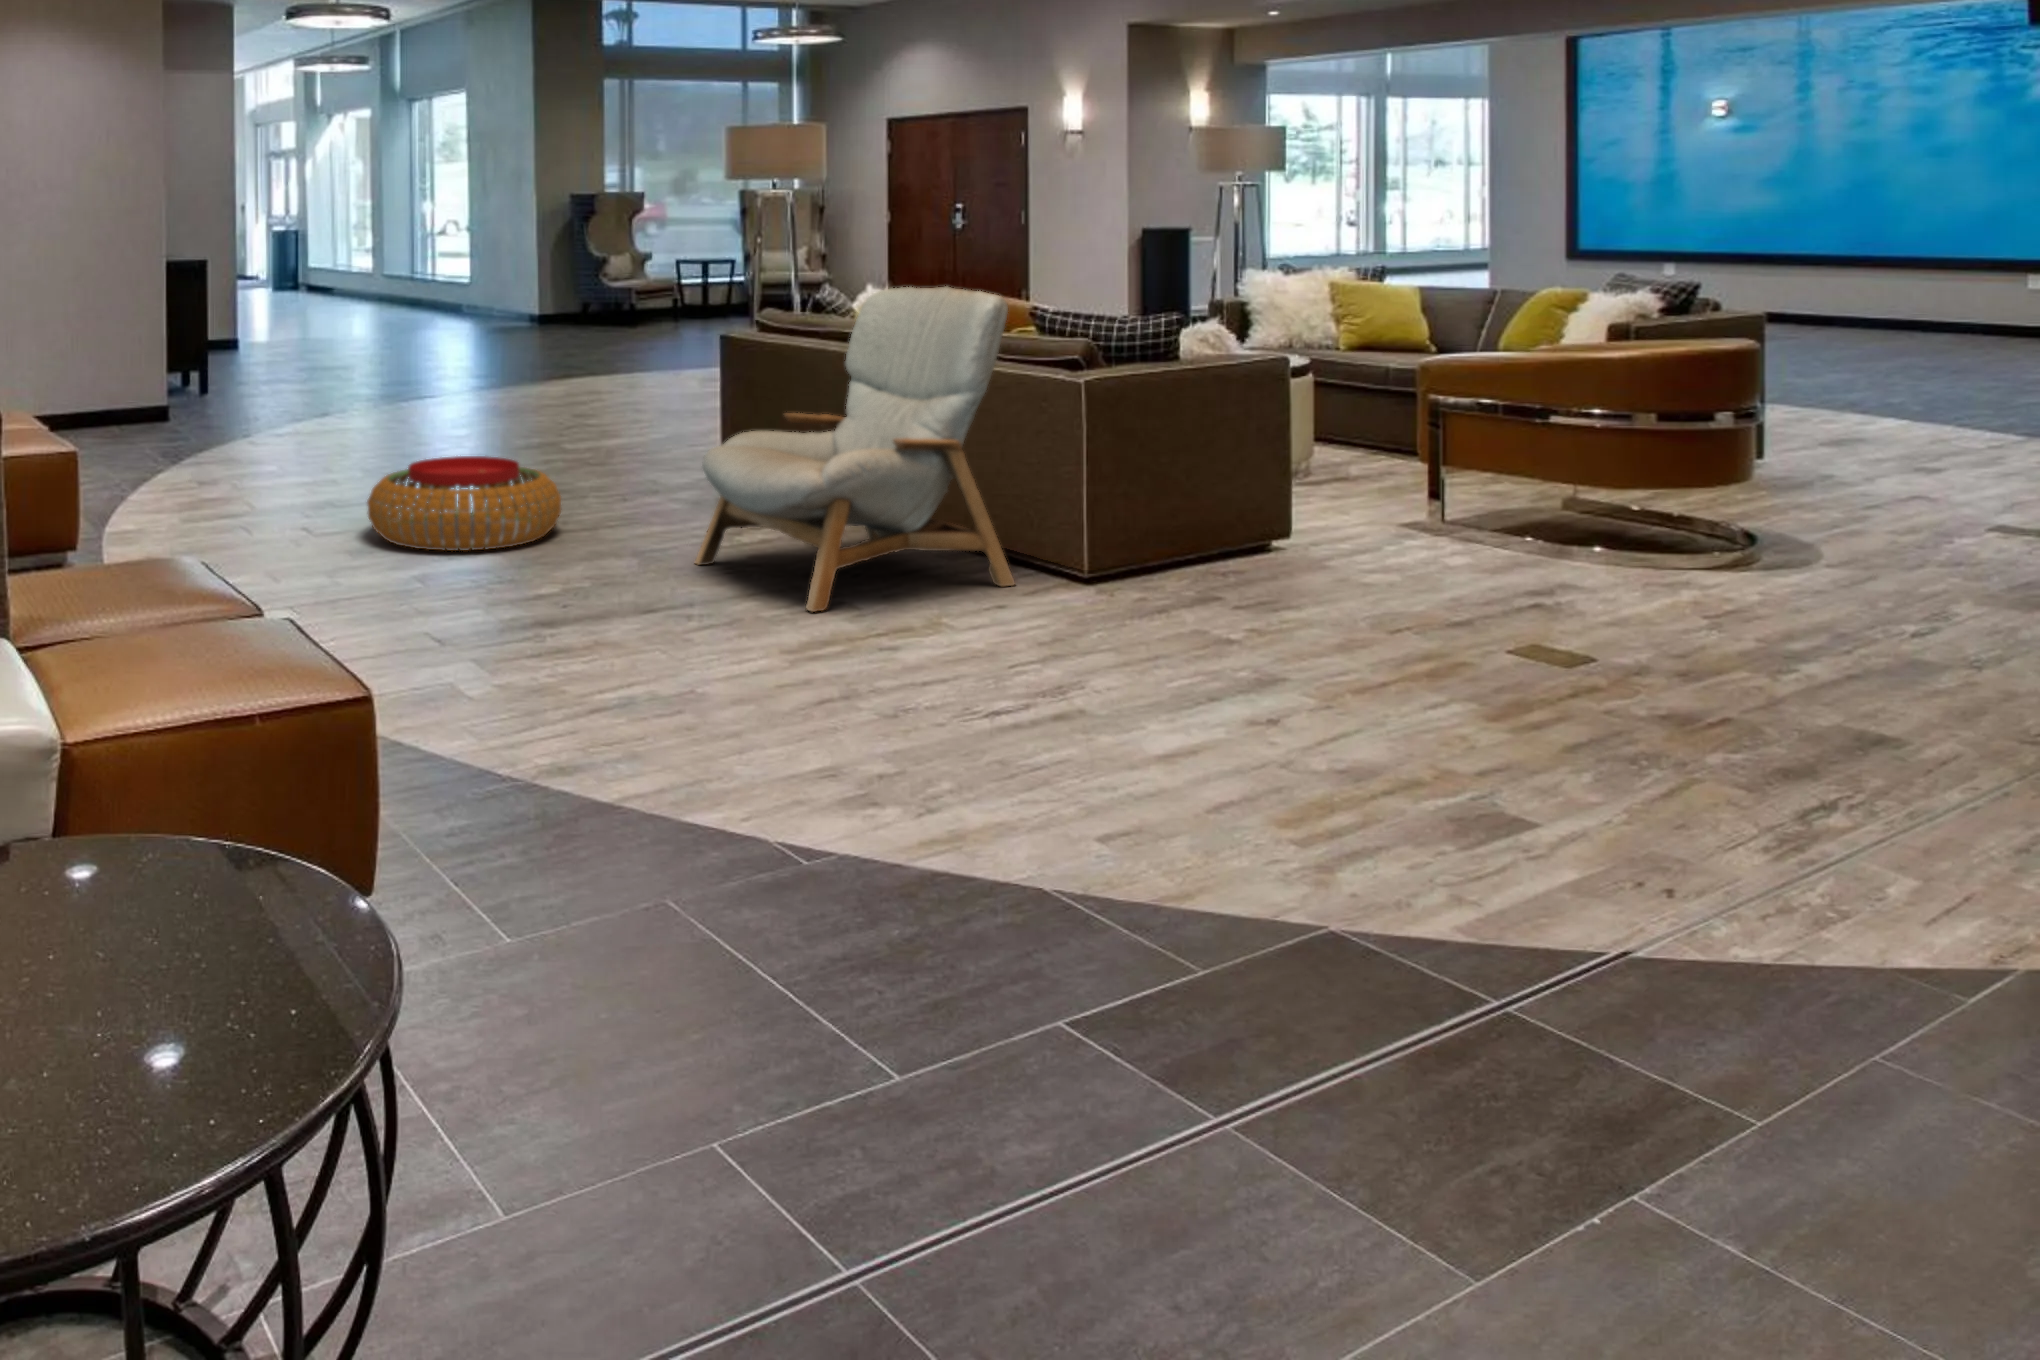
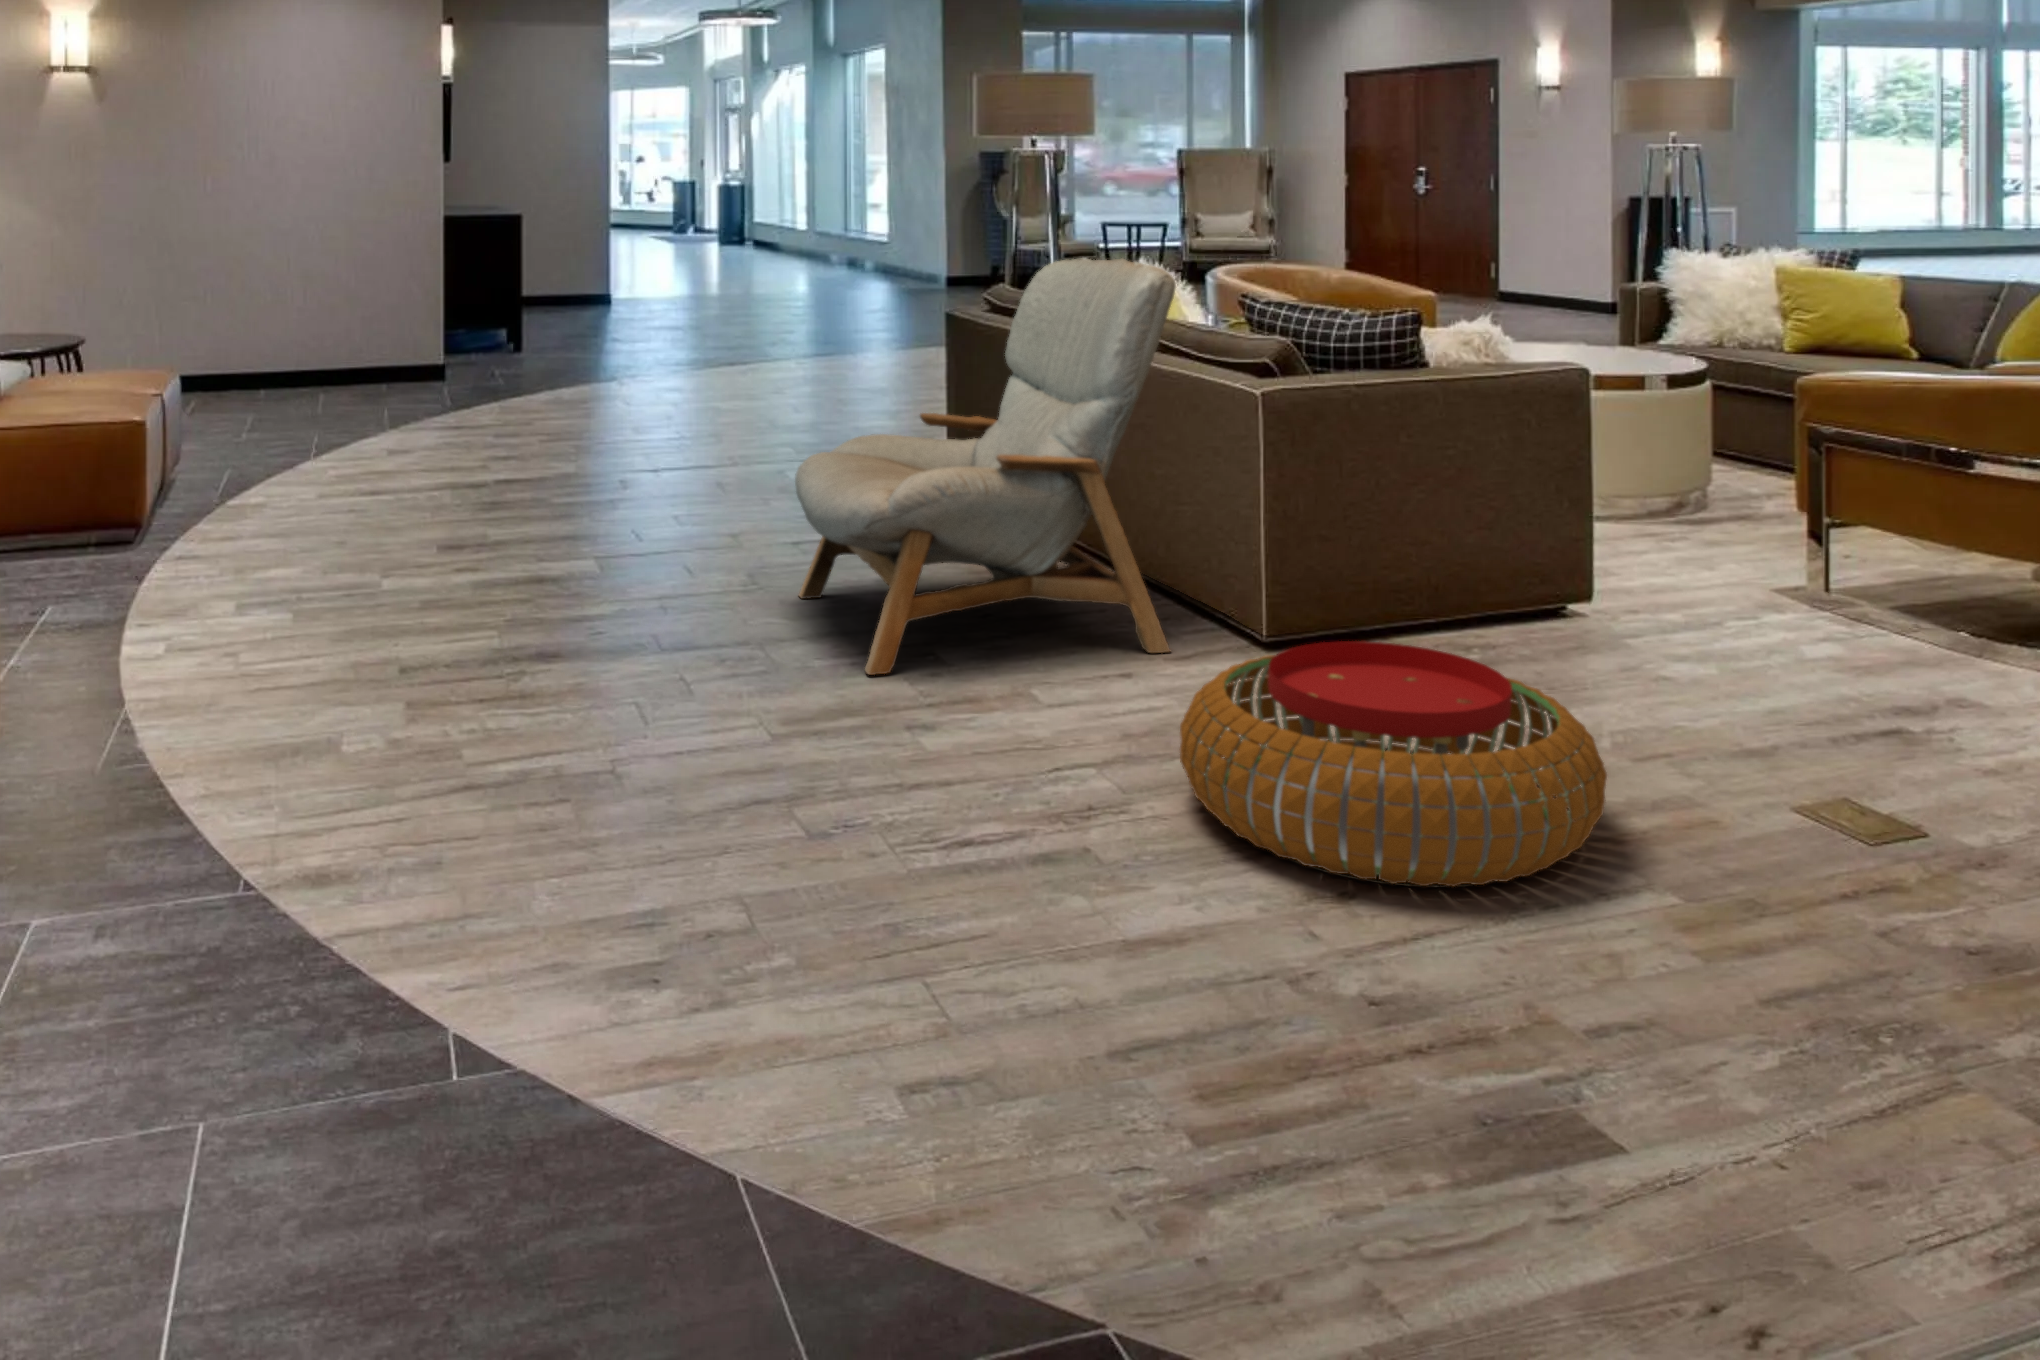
pouf: present [367,456,561,551] -> present [1180,641,1607,886]

